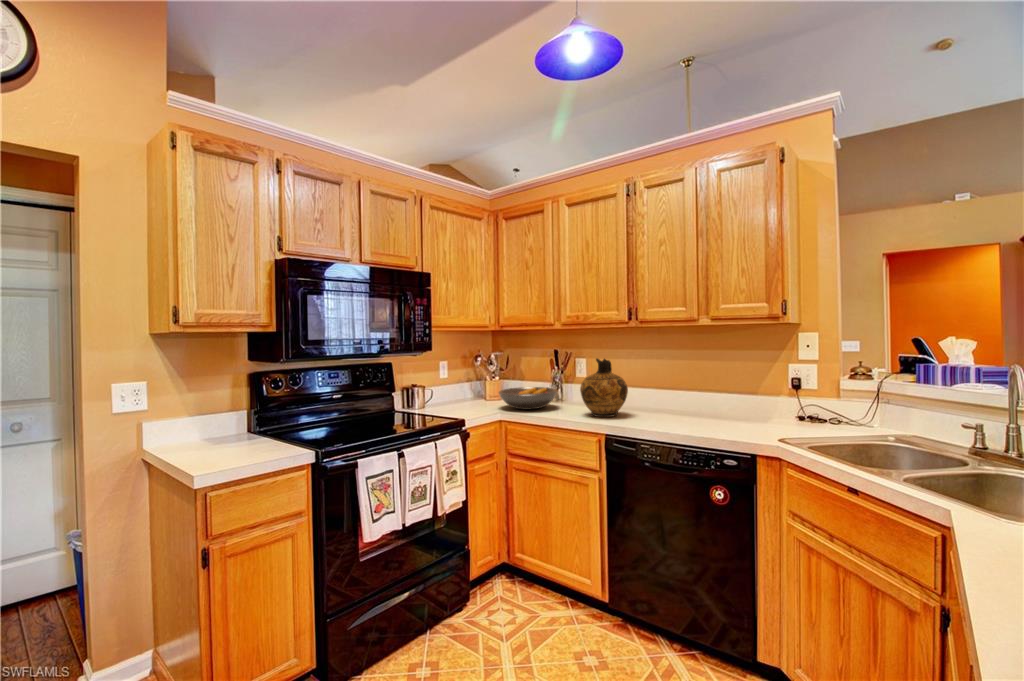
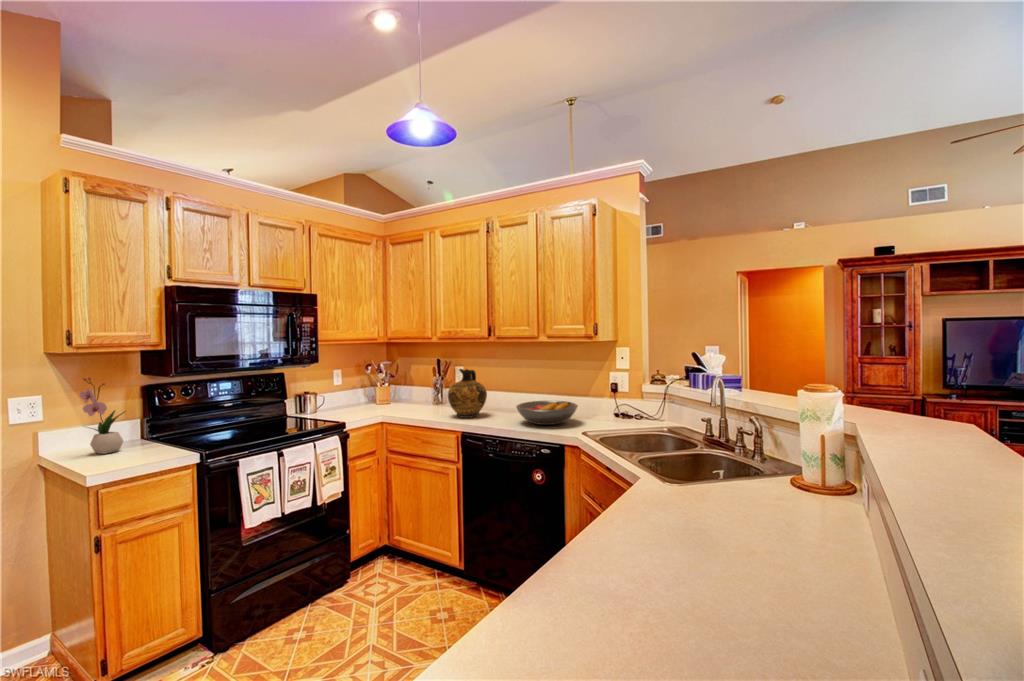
flower arrangement: none [187,361,235,448] -> present [79,378,125,454]
fruit bowl: present [499,387,558,409] -> present [516,400,578,425]

